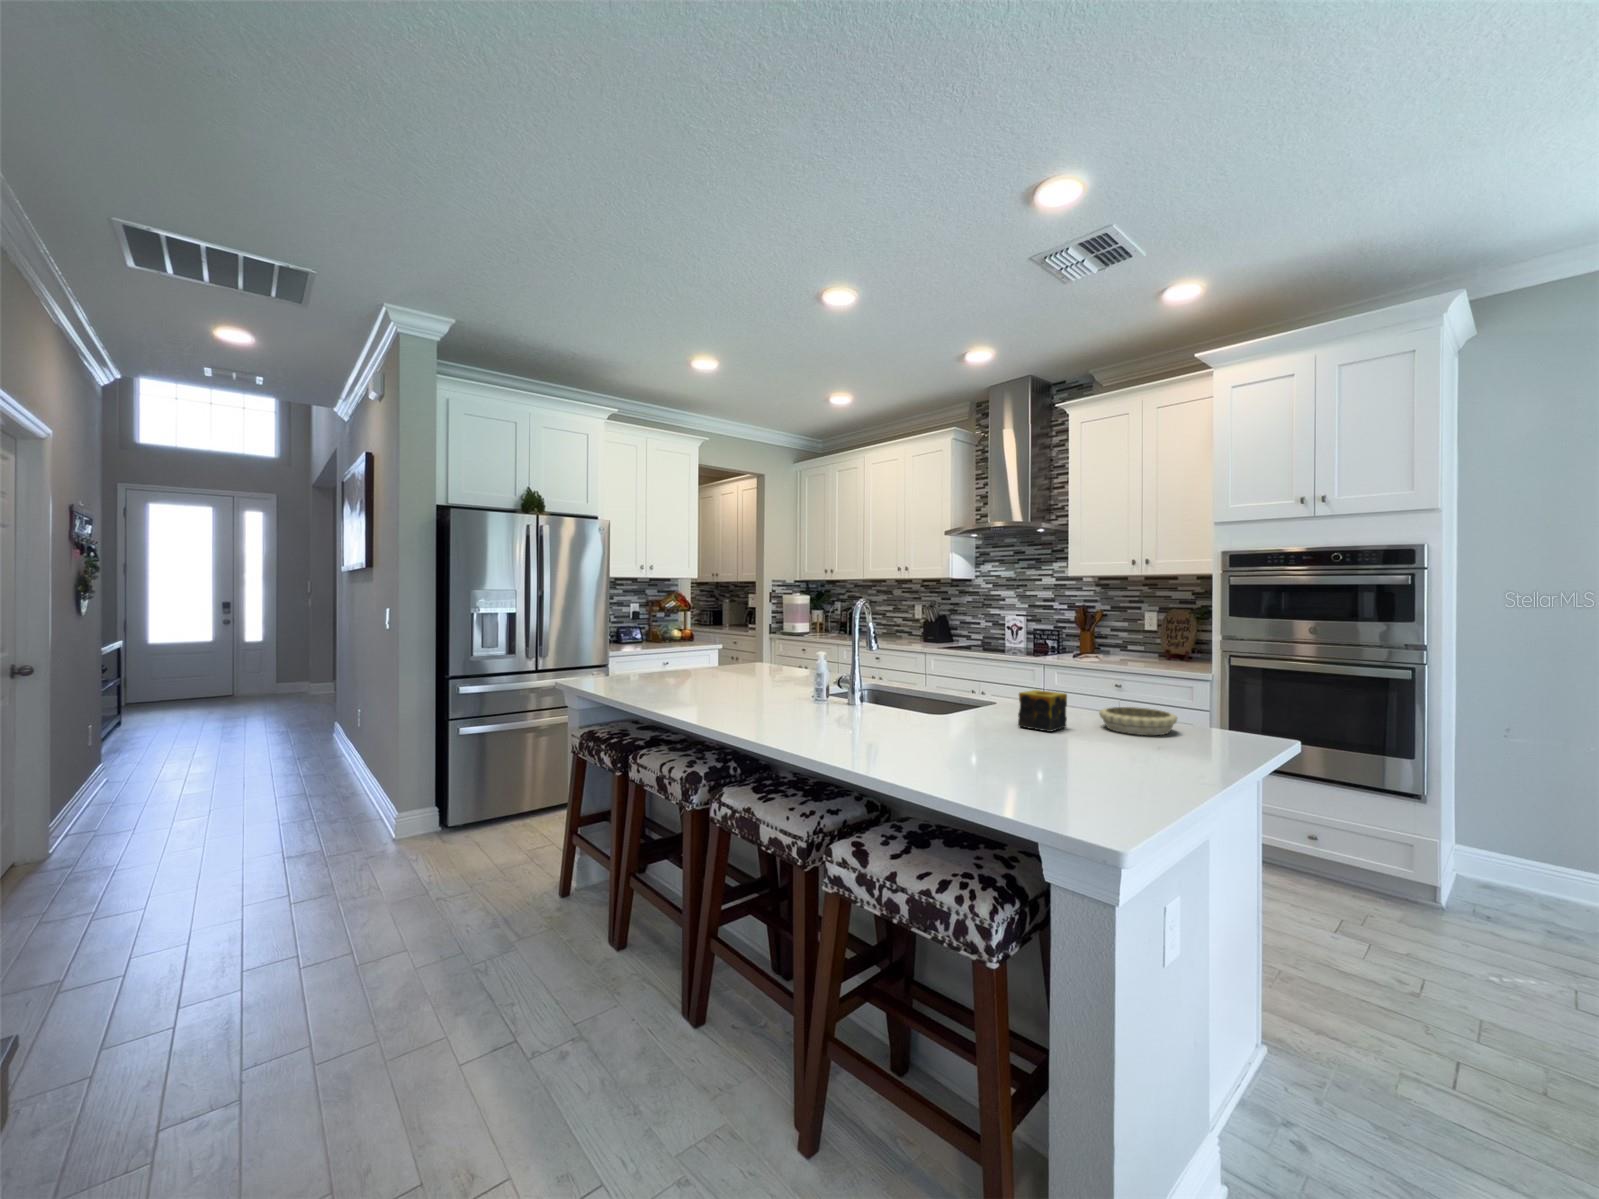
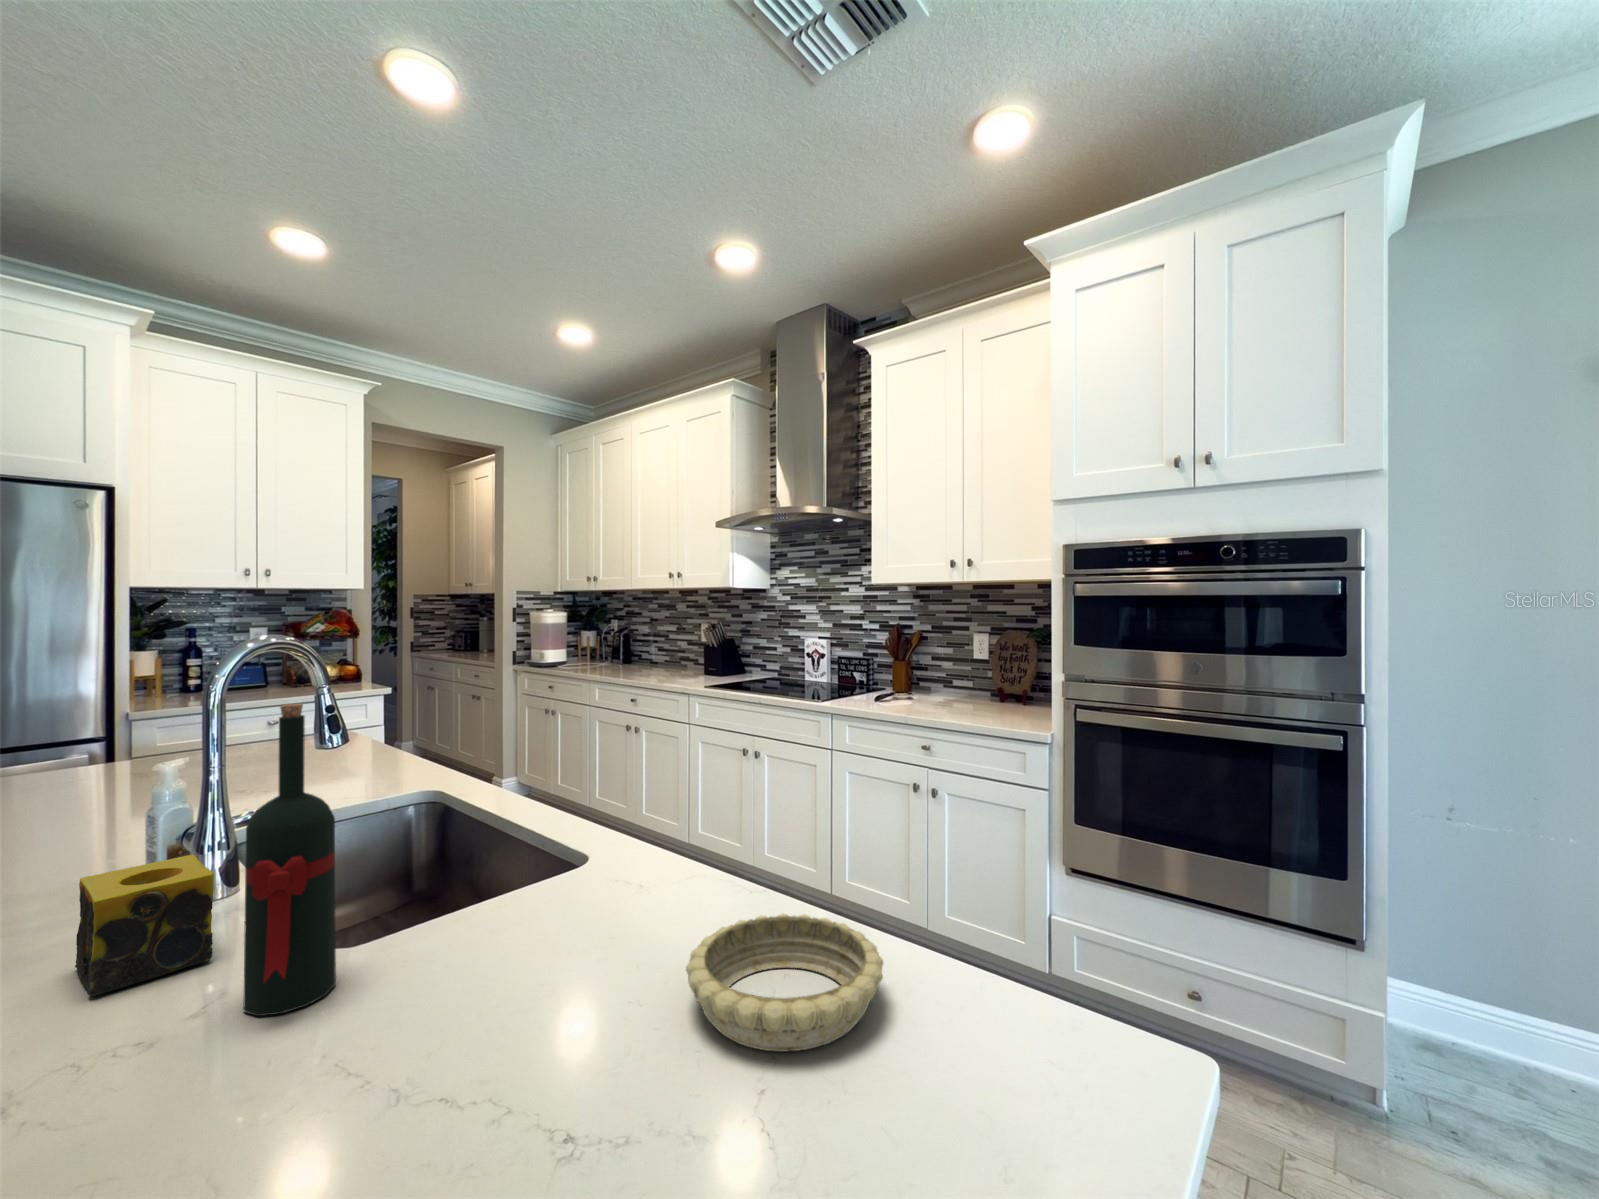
wine bottle: none [940,621,967,724] -> present [244,704,336,1016]
candle: present [1018,690,1067,732] -> present [75,855,214,996]

